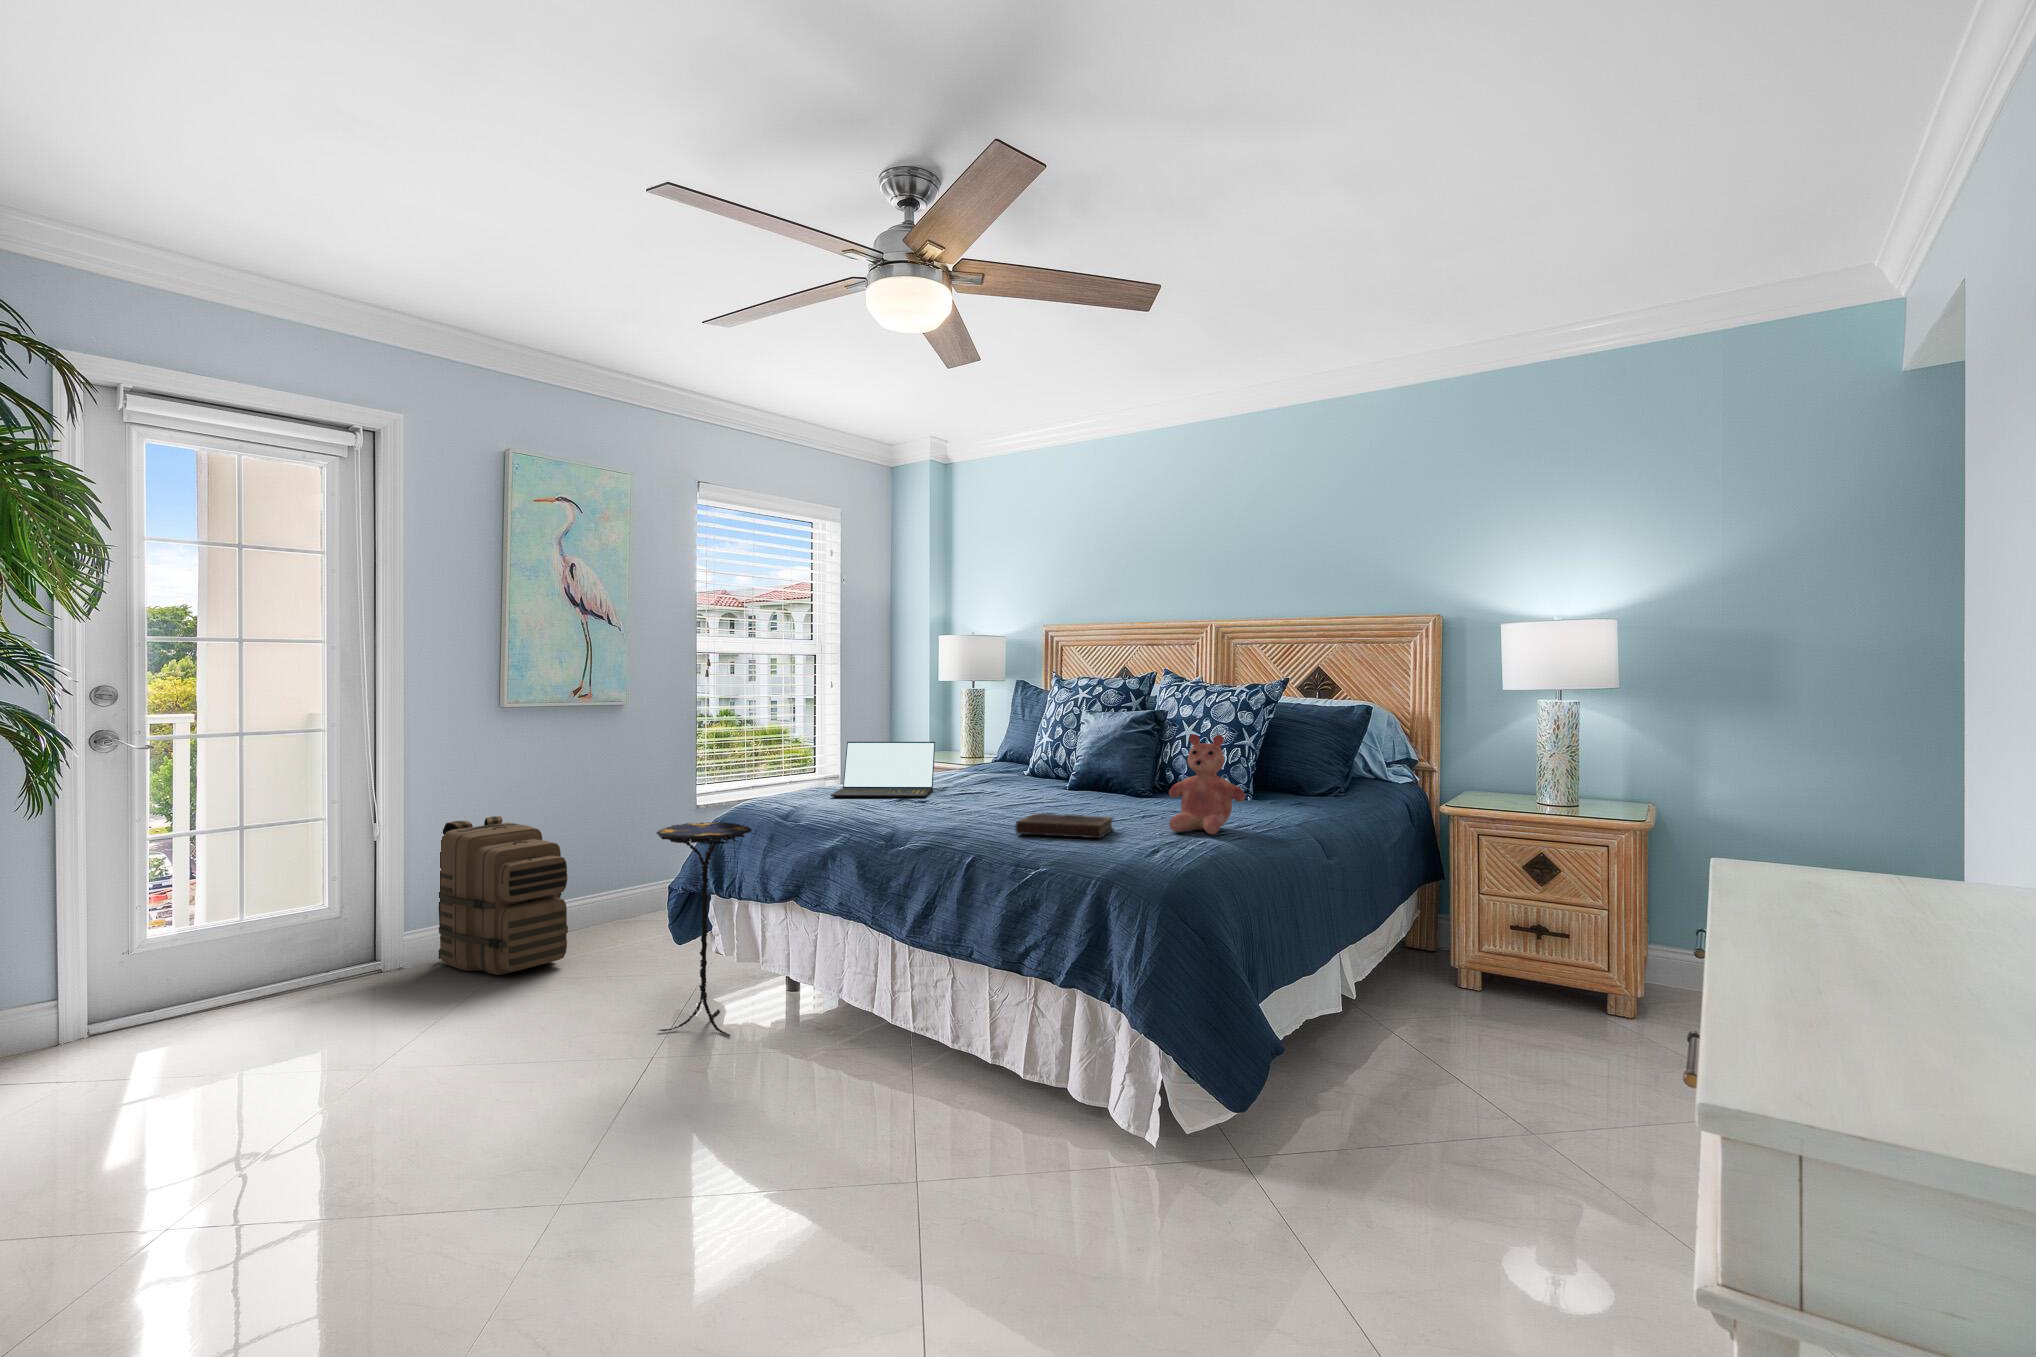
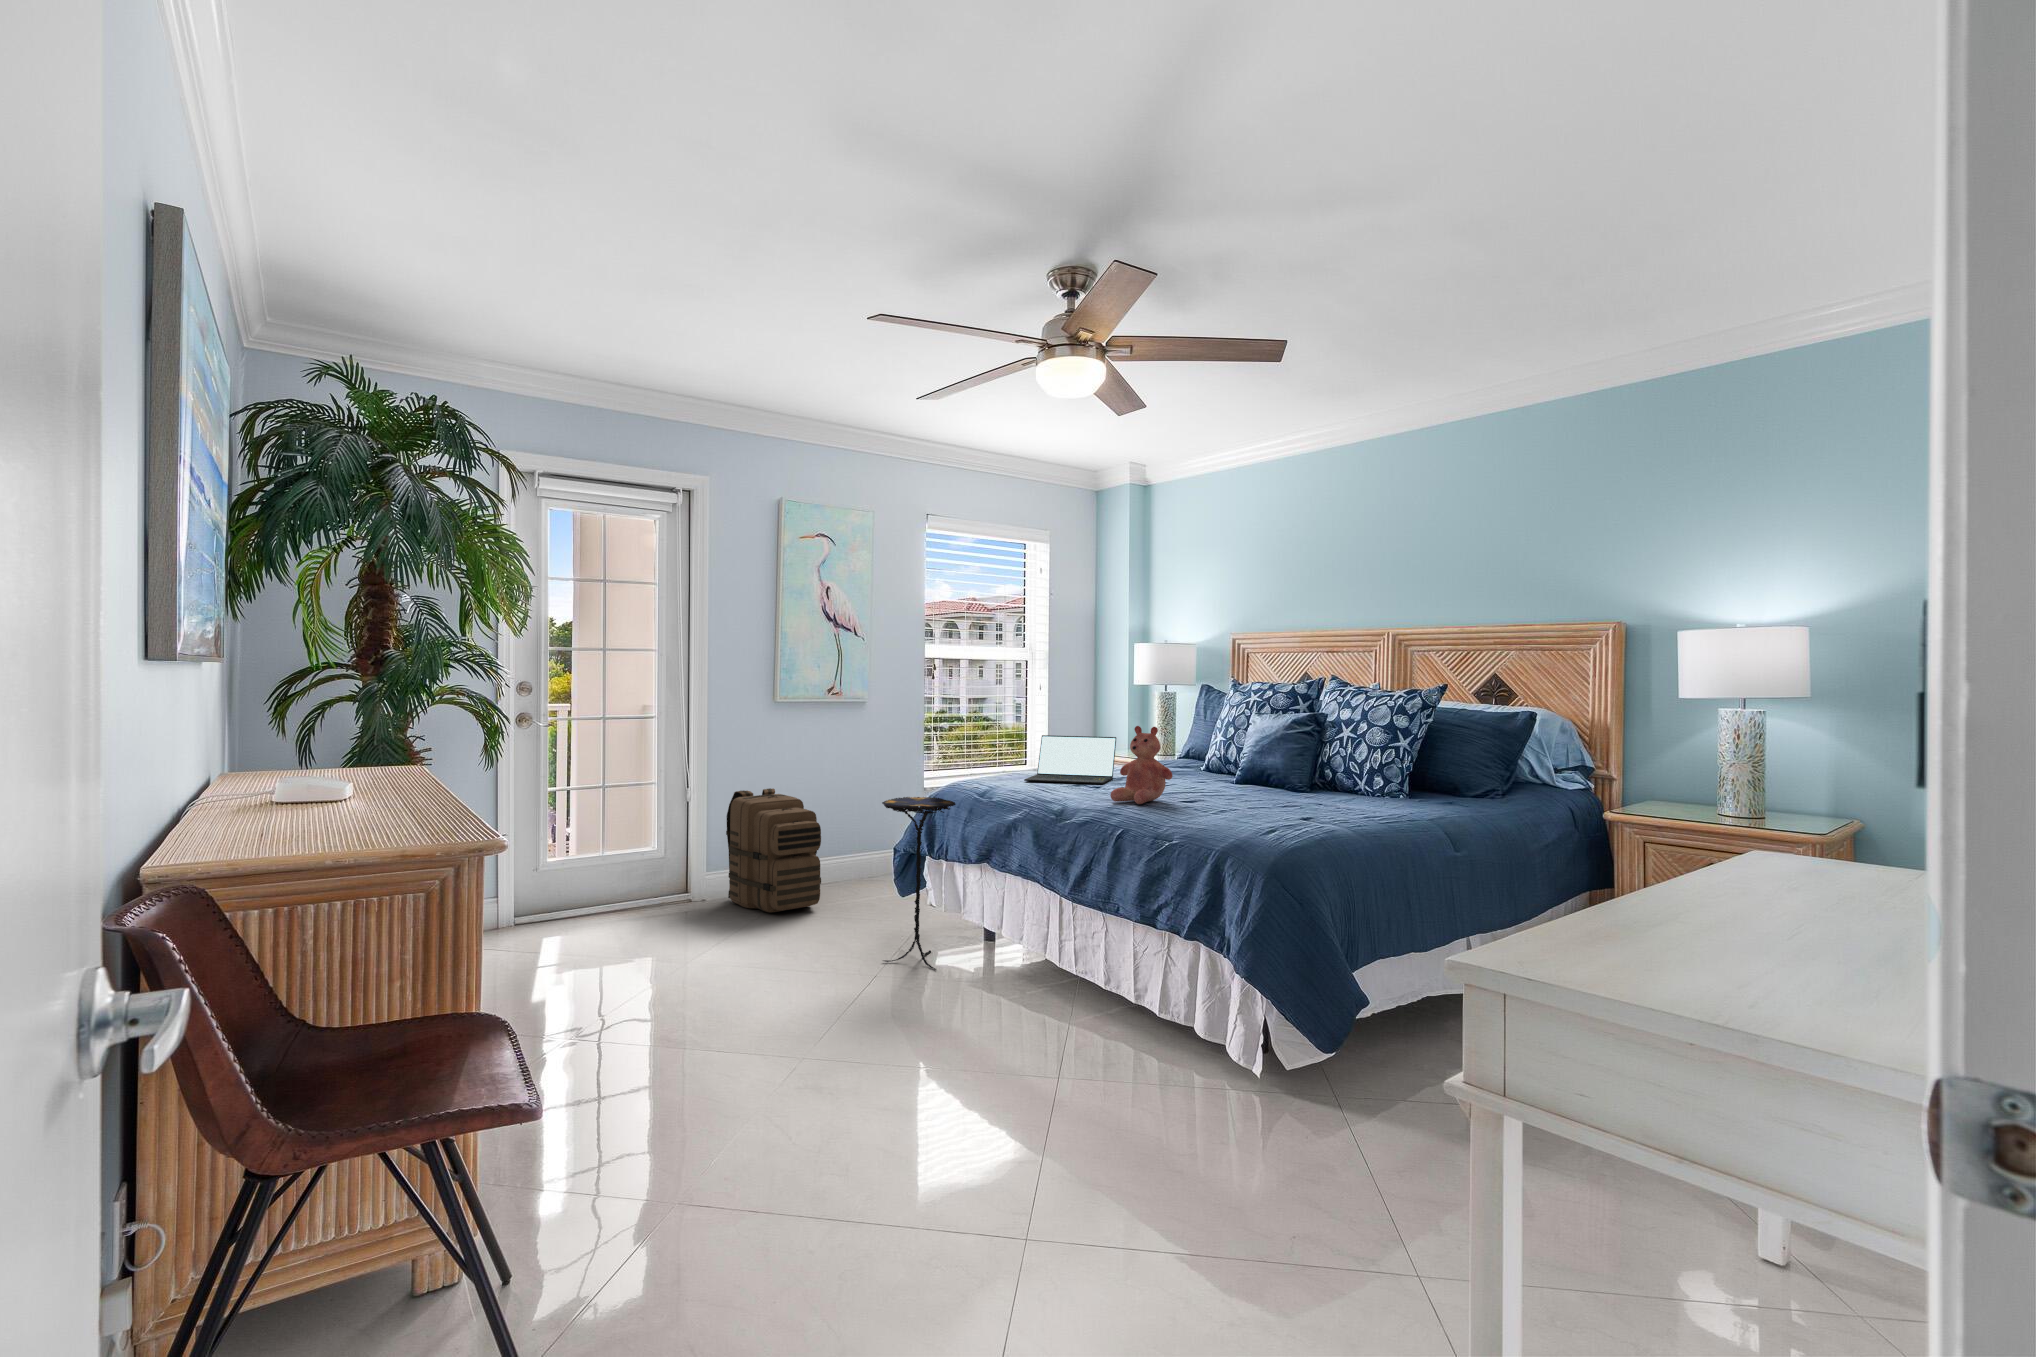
teddy bear: present [1169,734,1245,835] -> present [1110,726,1172,804]
notebook: present [1015,814,1113,838] -> none [1162,798,1251,820]

